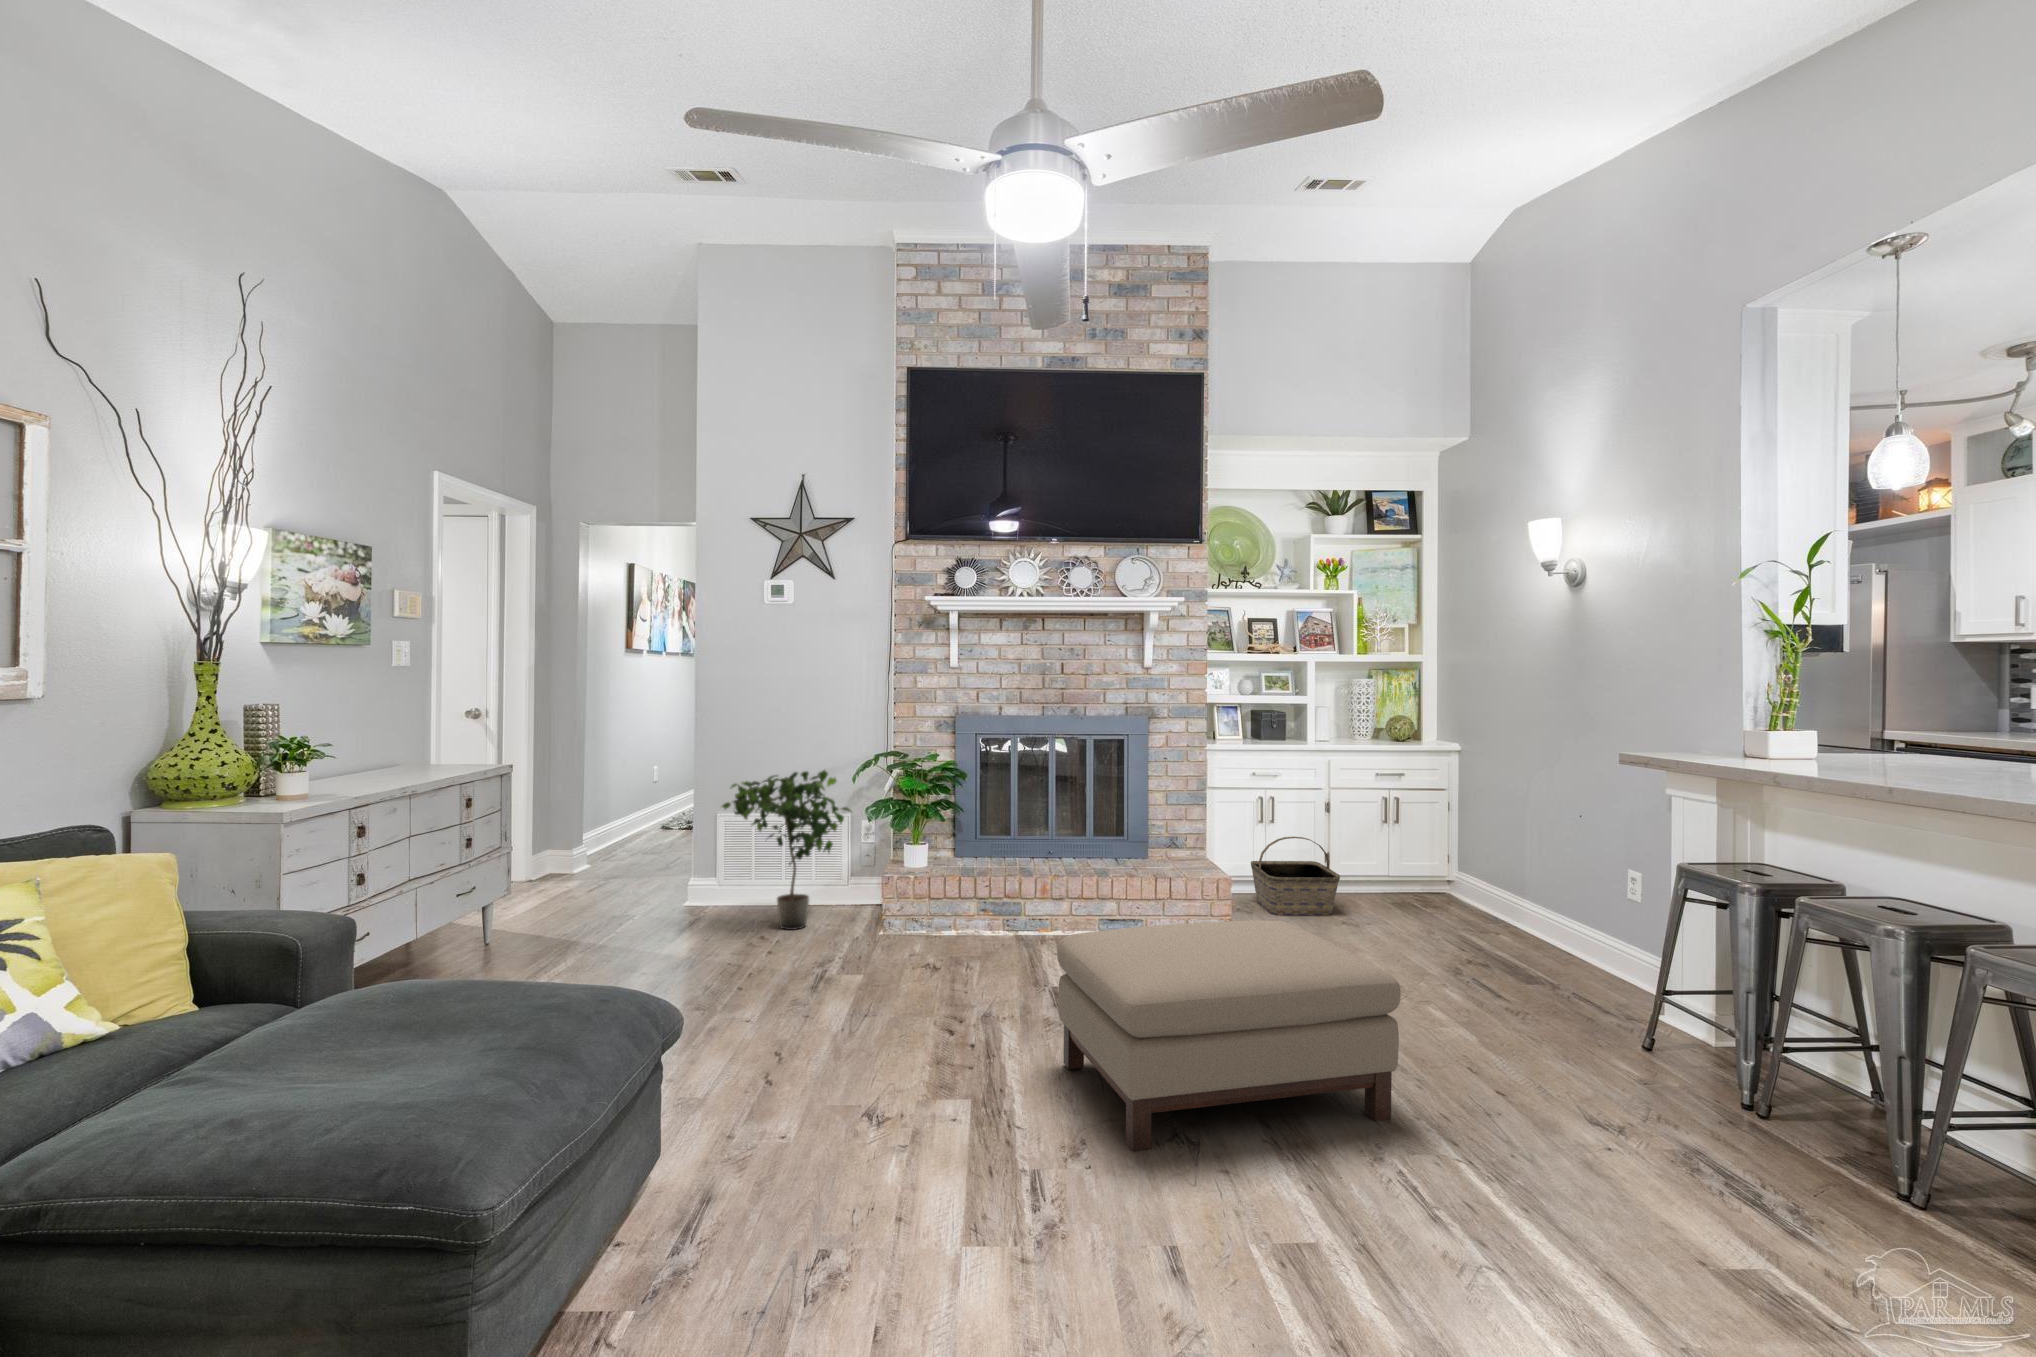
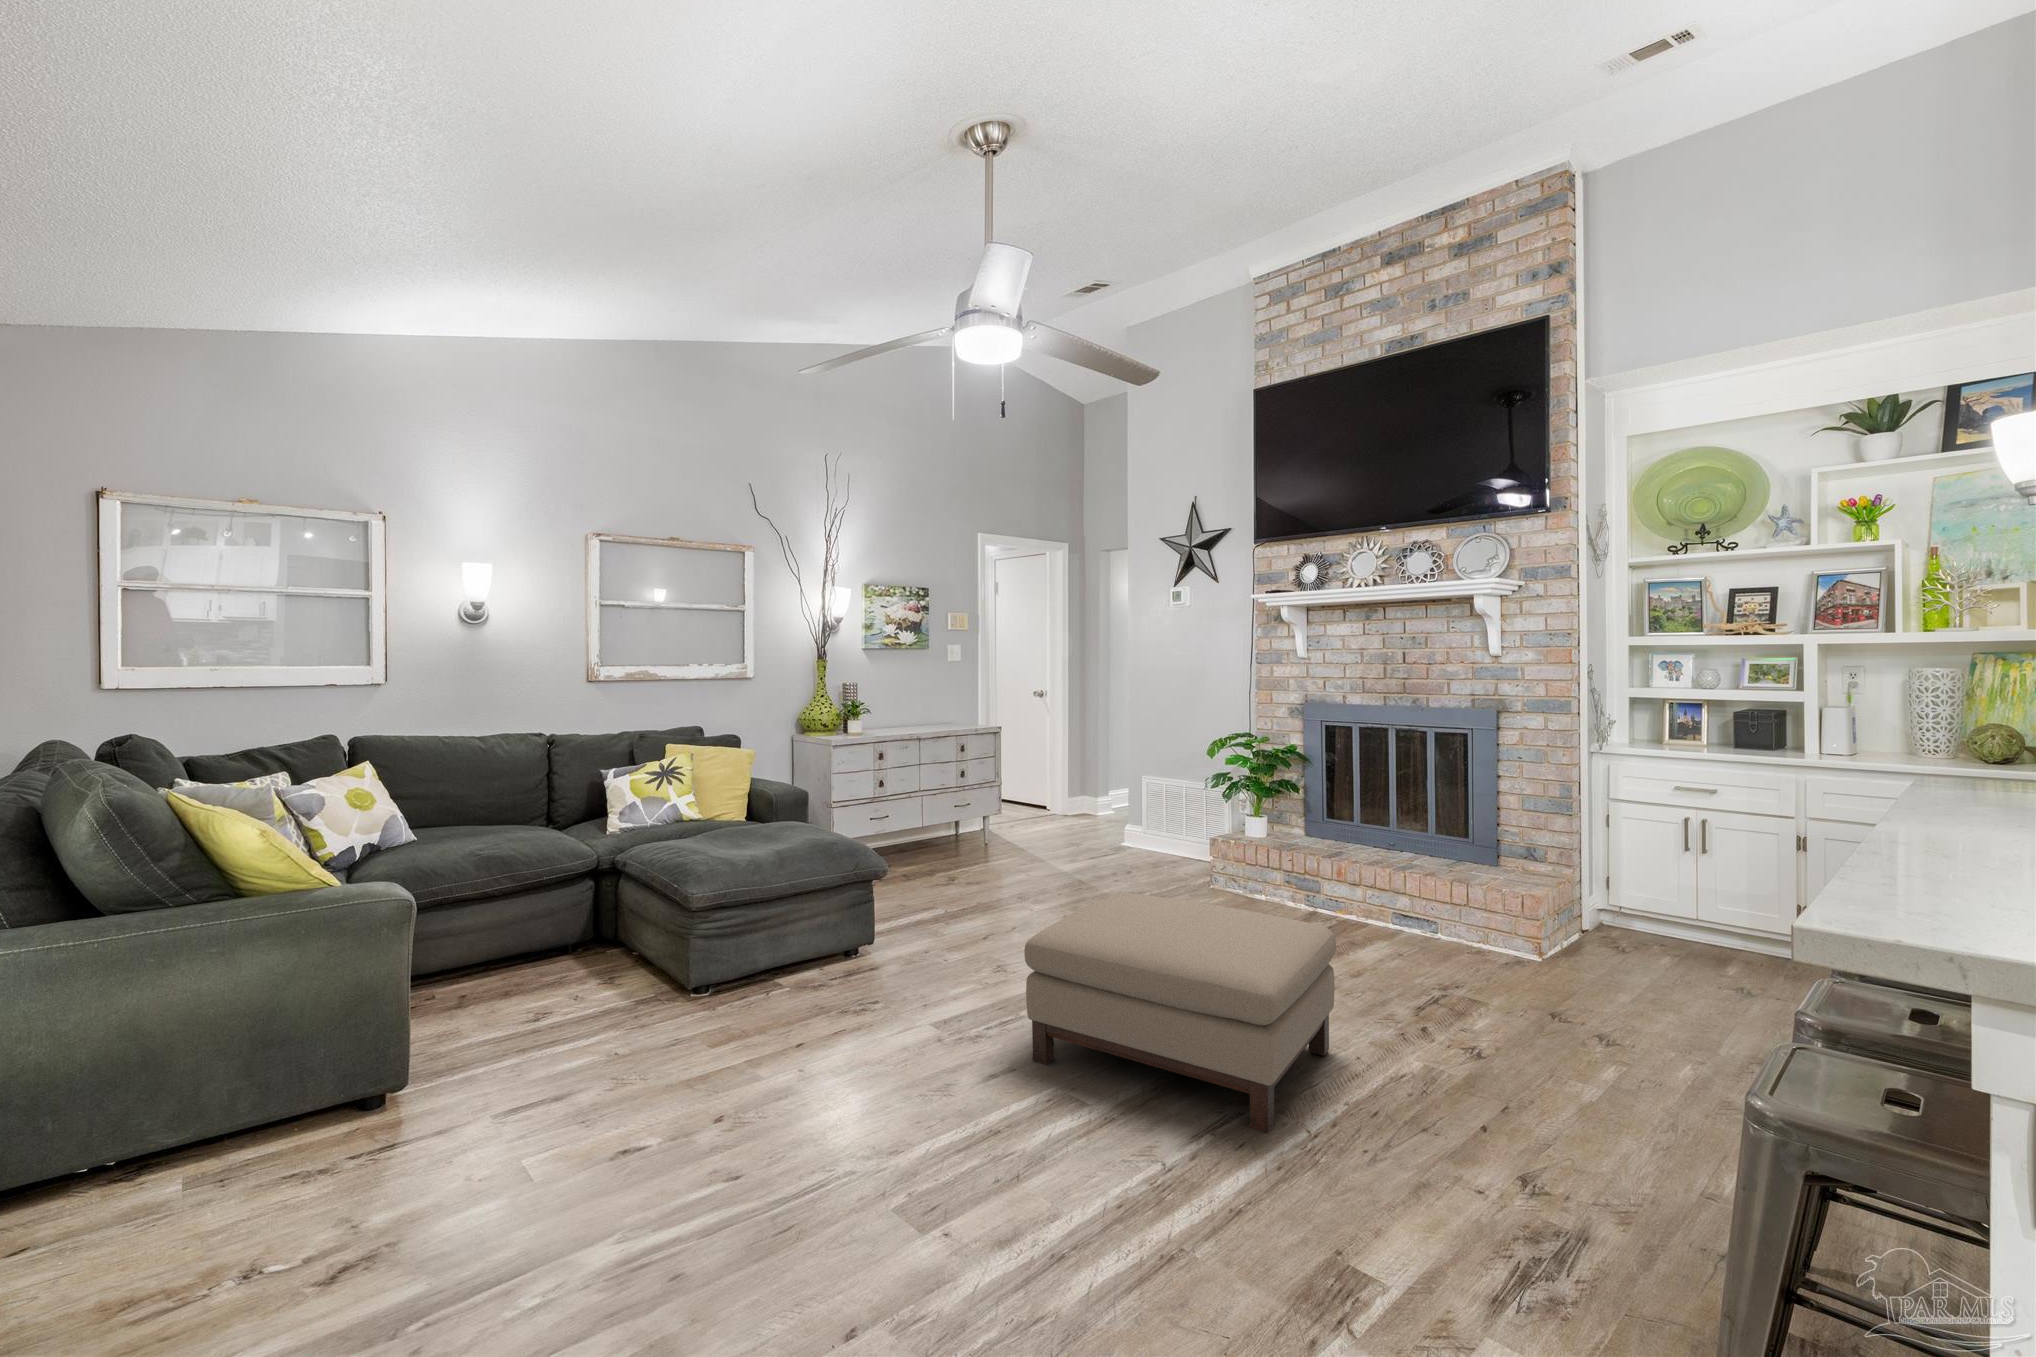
potted plant: present [722,770,851,930] -> none [1111,743,1215,869]
basket: present [1251,837,1340,915] -> none [1645,868,1775,978]

